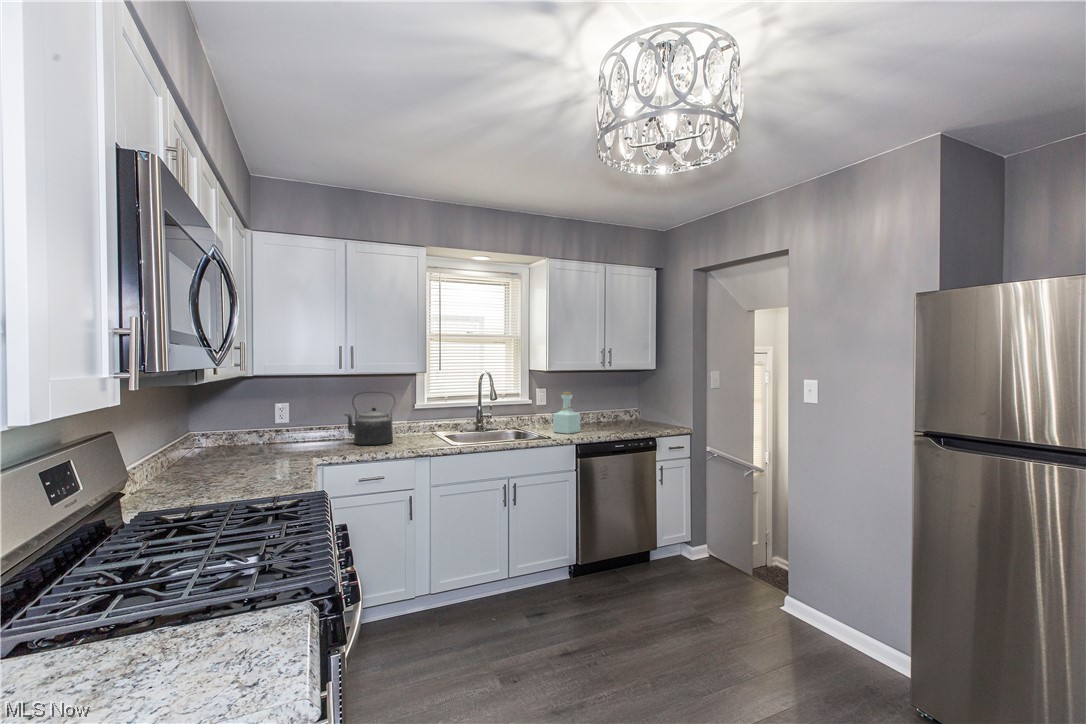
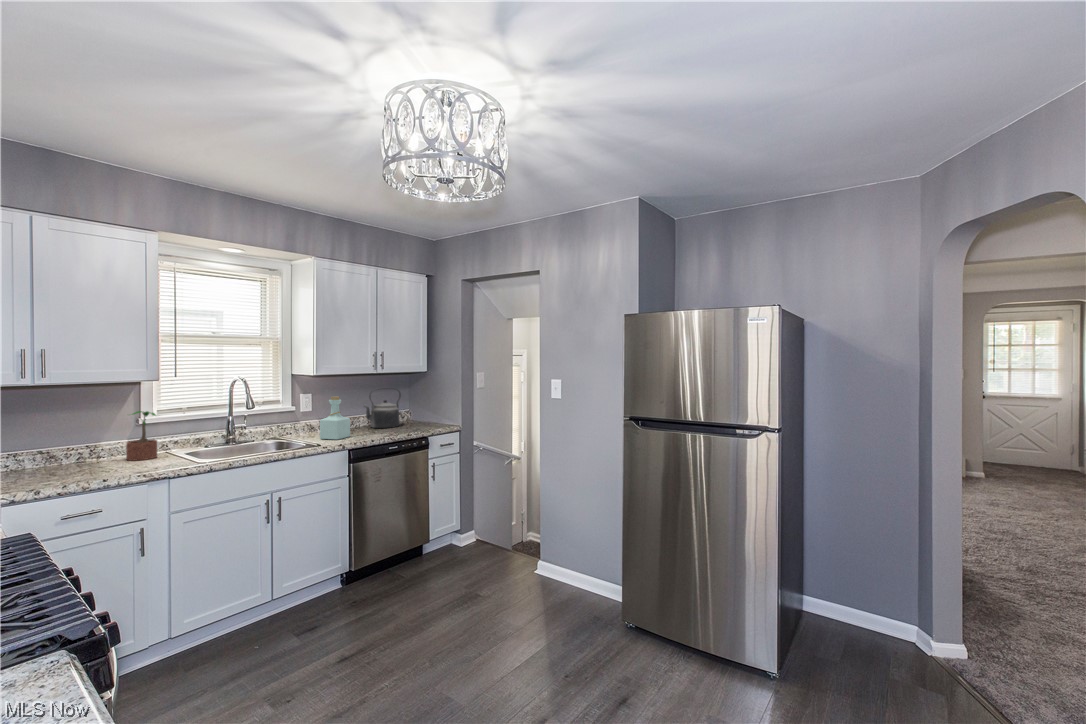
kettle: present [344,391,395,445] -> present [364,388,401,428]
potted plant: none [404,398,427,439] -> present [126,411,157,461]

